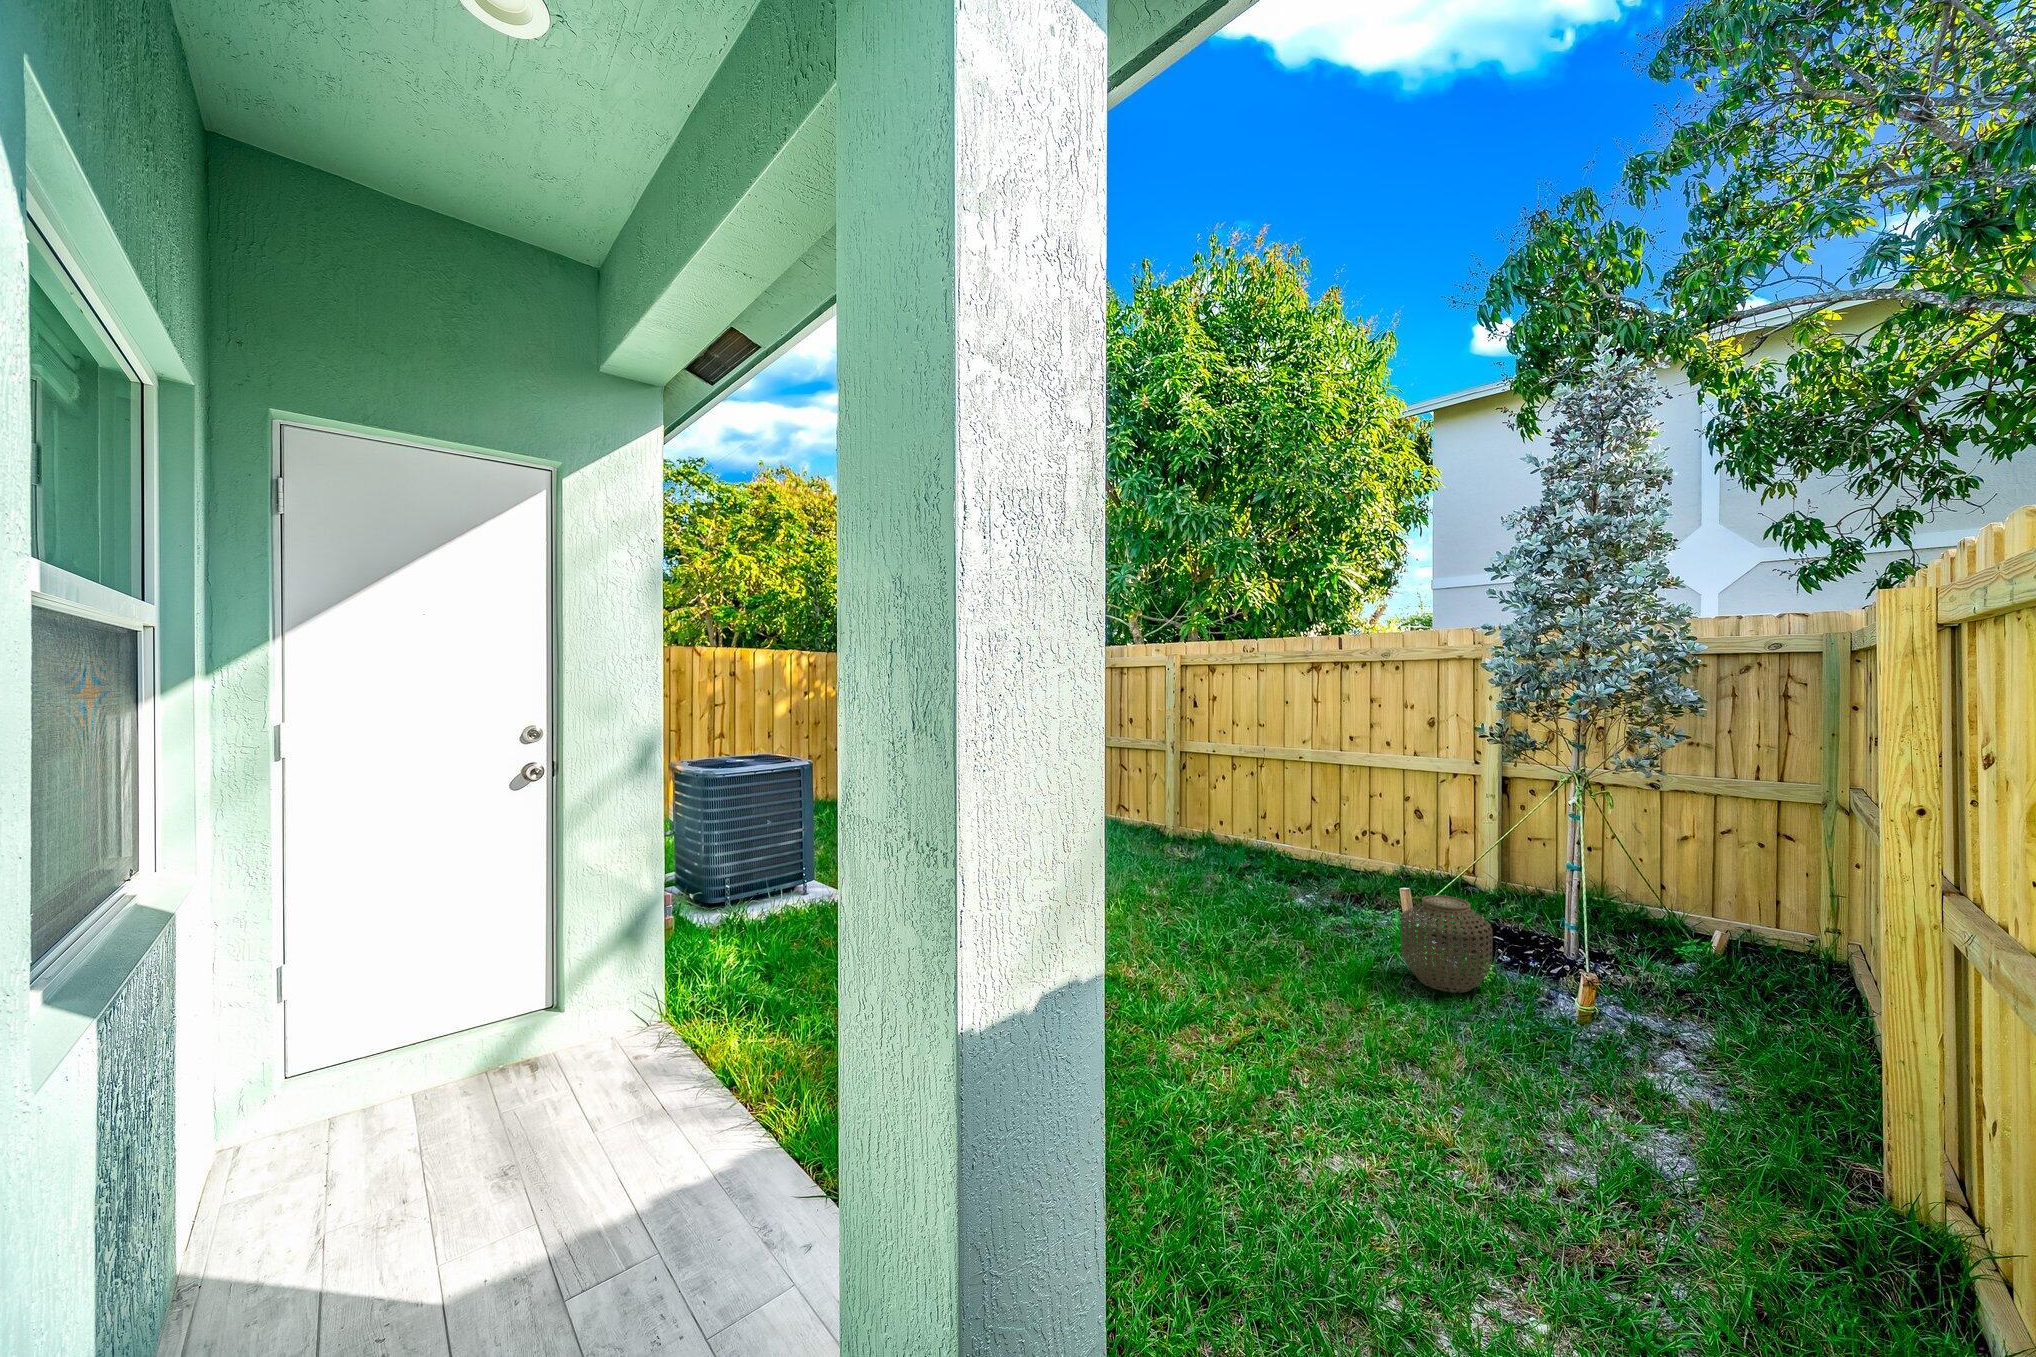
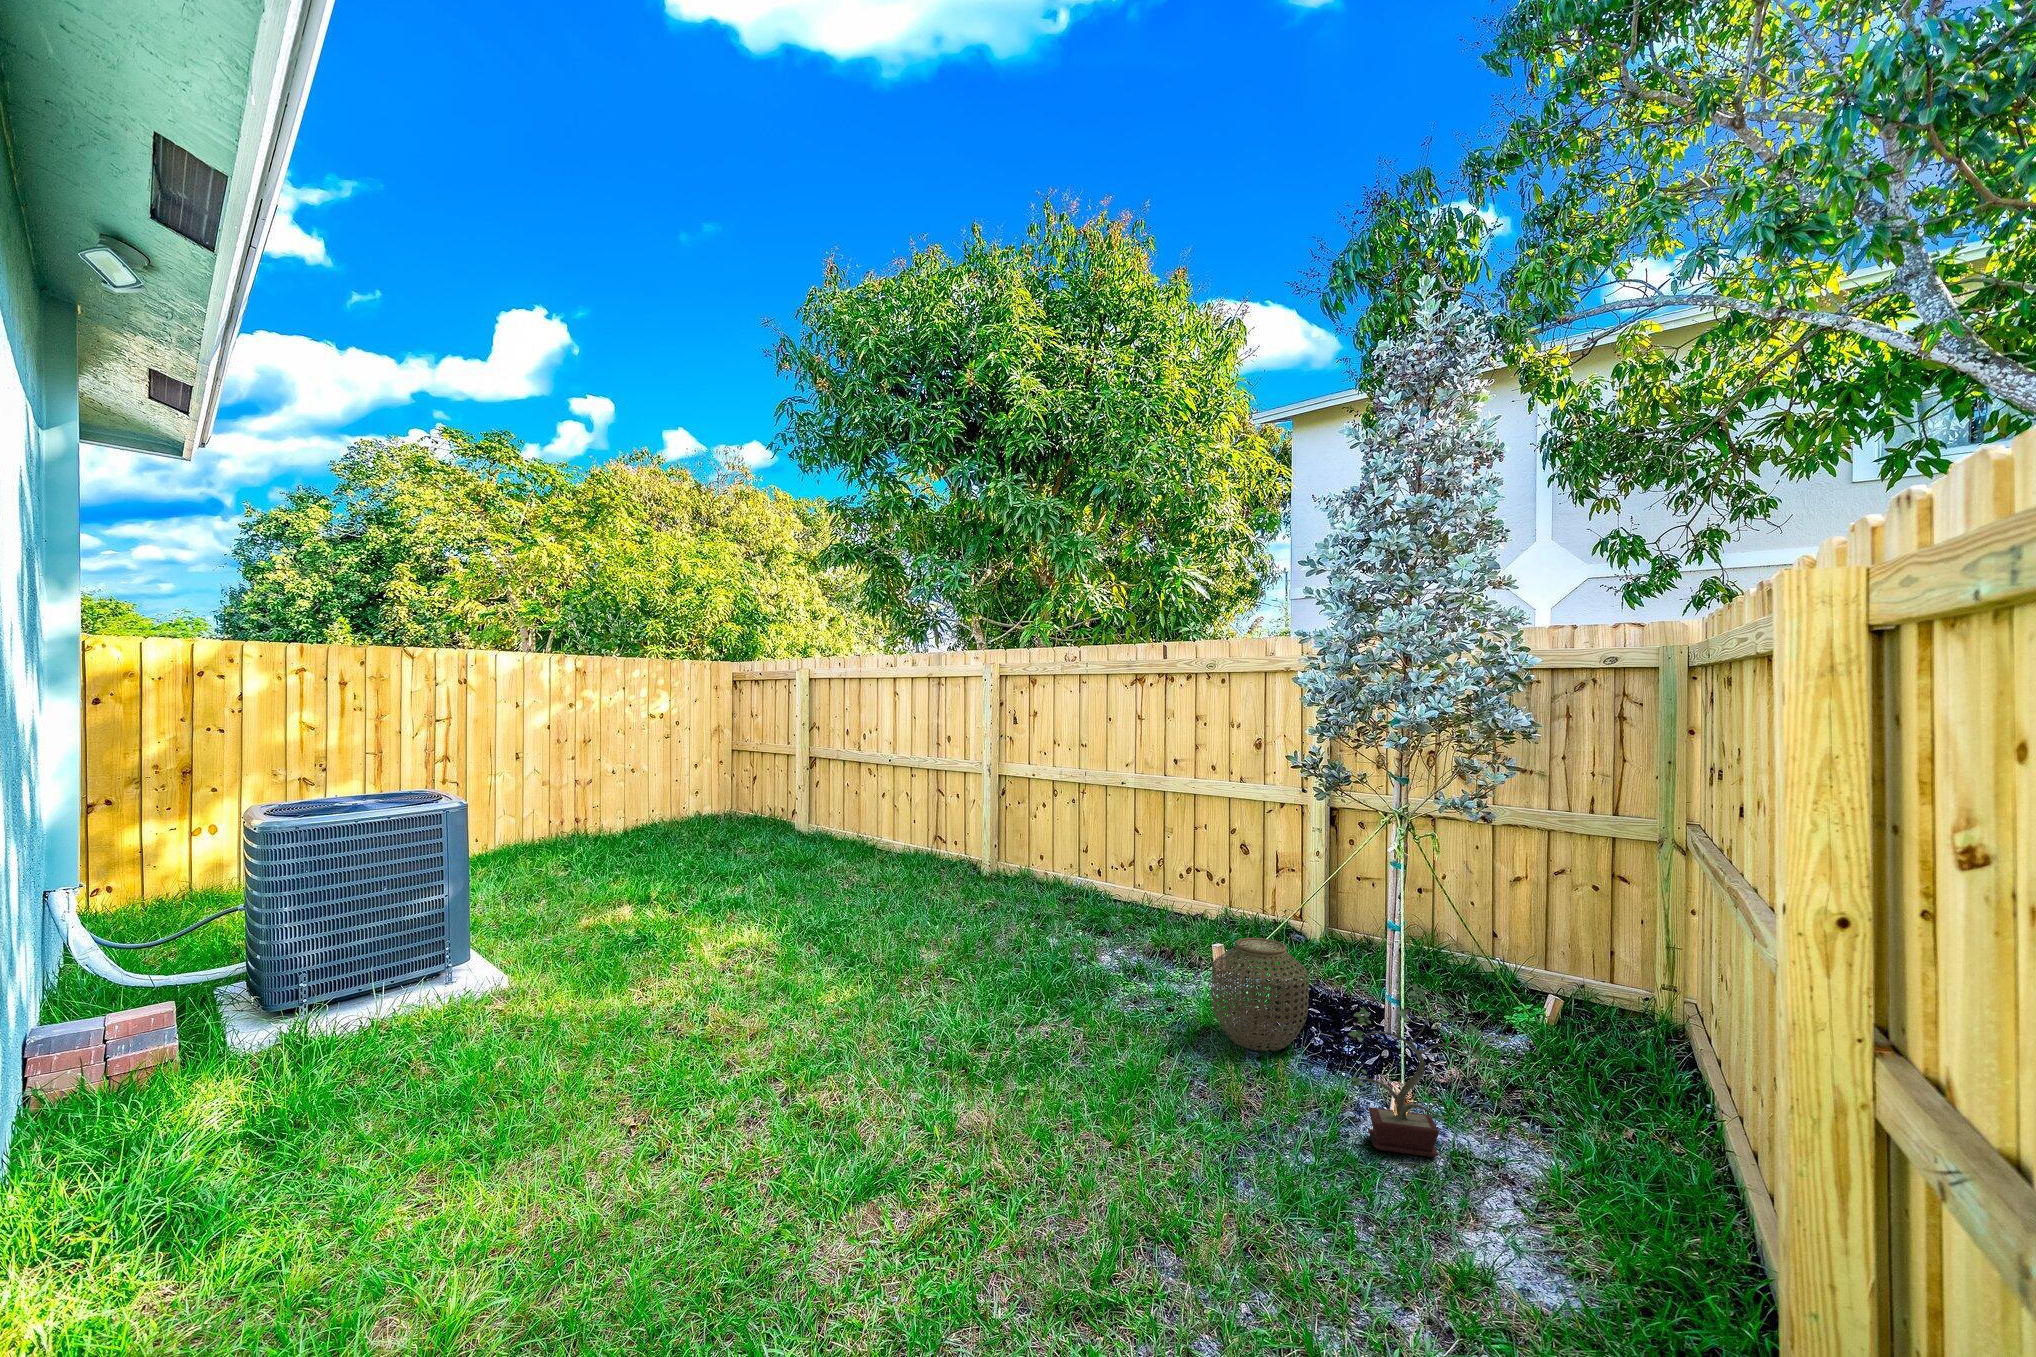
potted plant: none [1538,939,1701,1090] -> present [1348,984,1511,1157]

